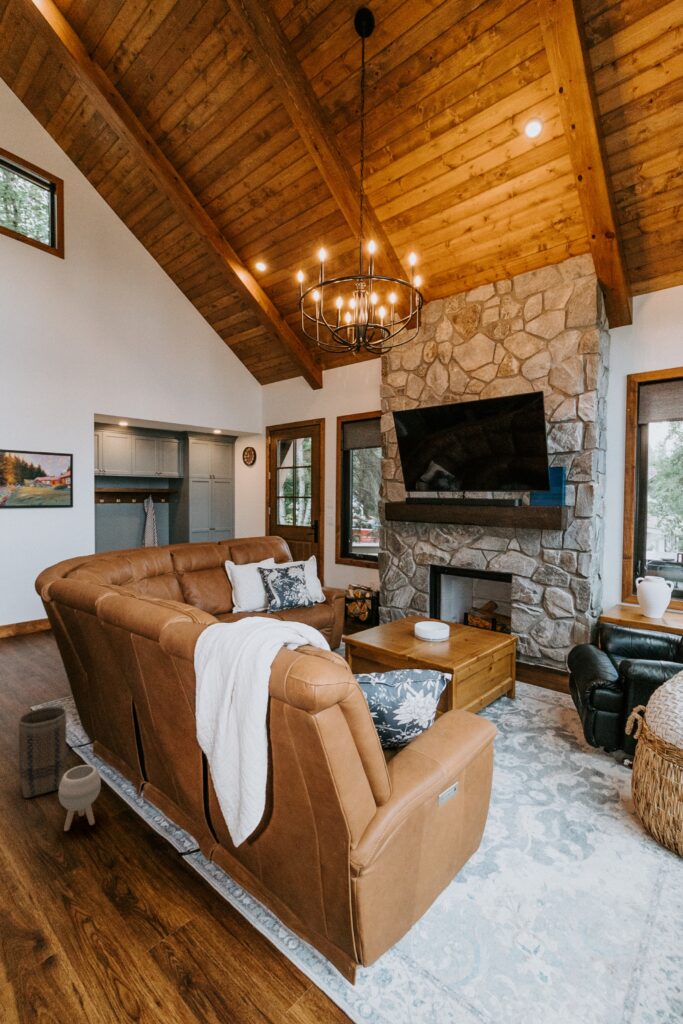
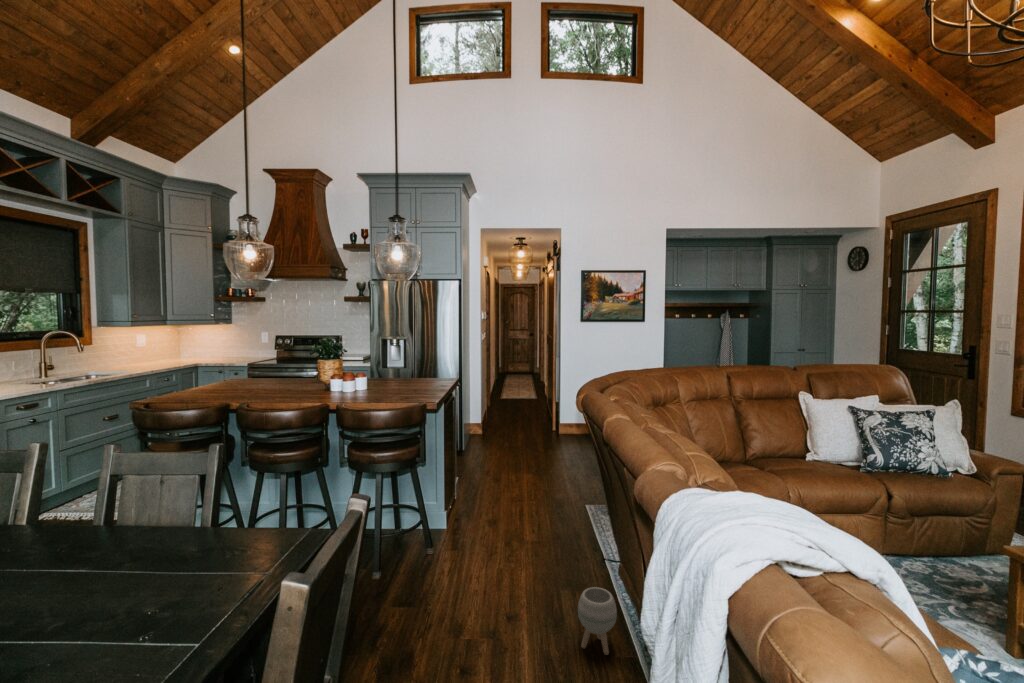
basket: present [19,707,66,798] -> none [559,514,598,600]

